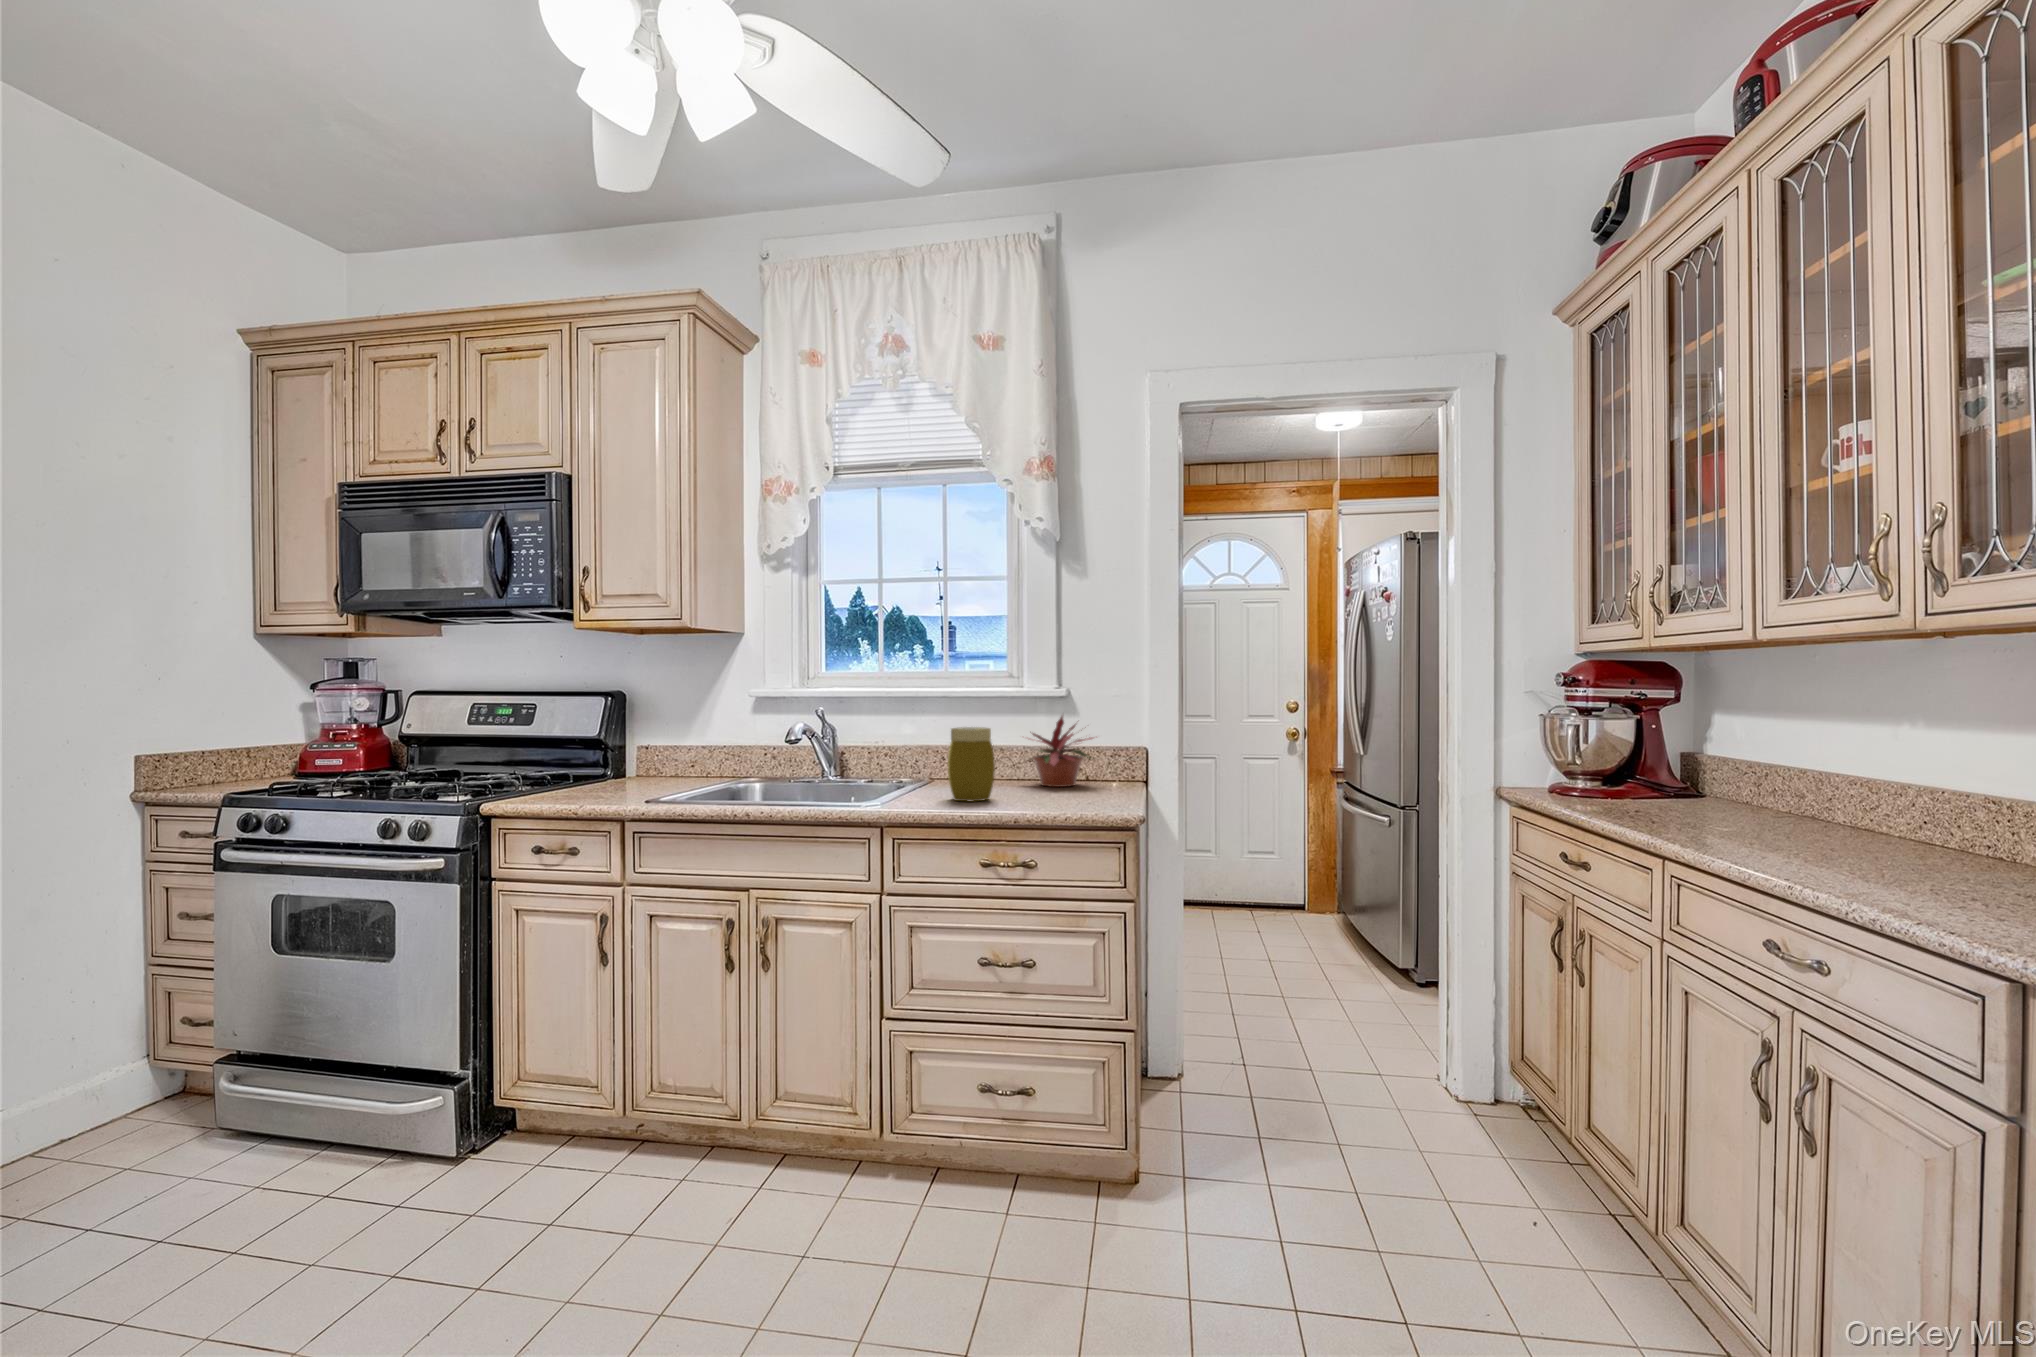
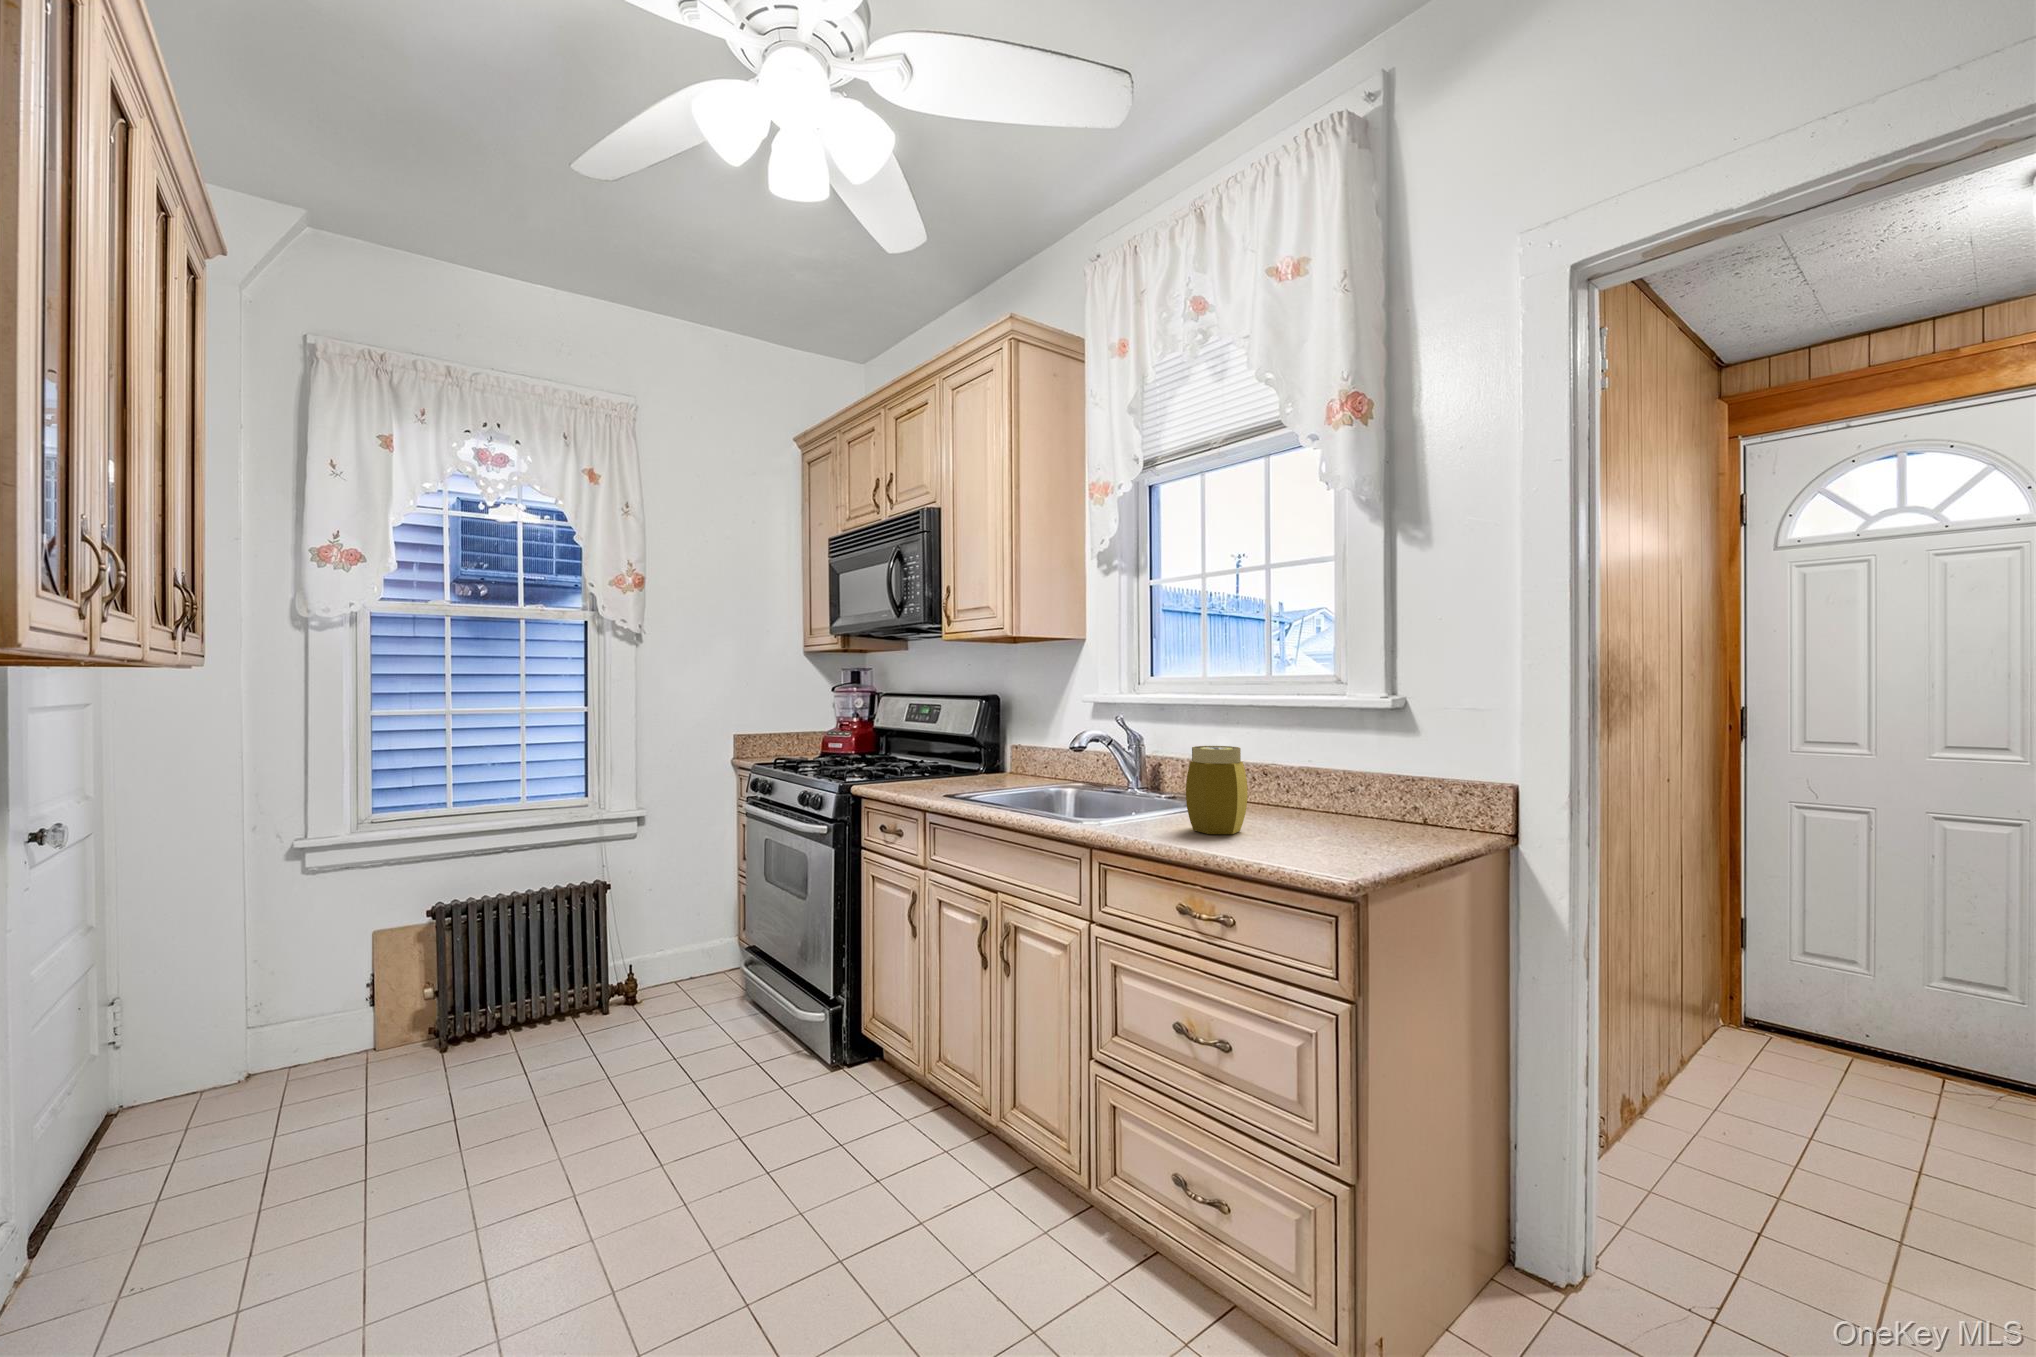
potted plant: present [1033,716,1093,787] -> none [1319,732,1430,828]

